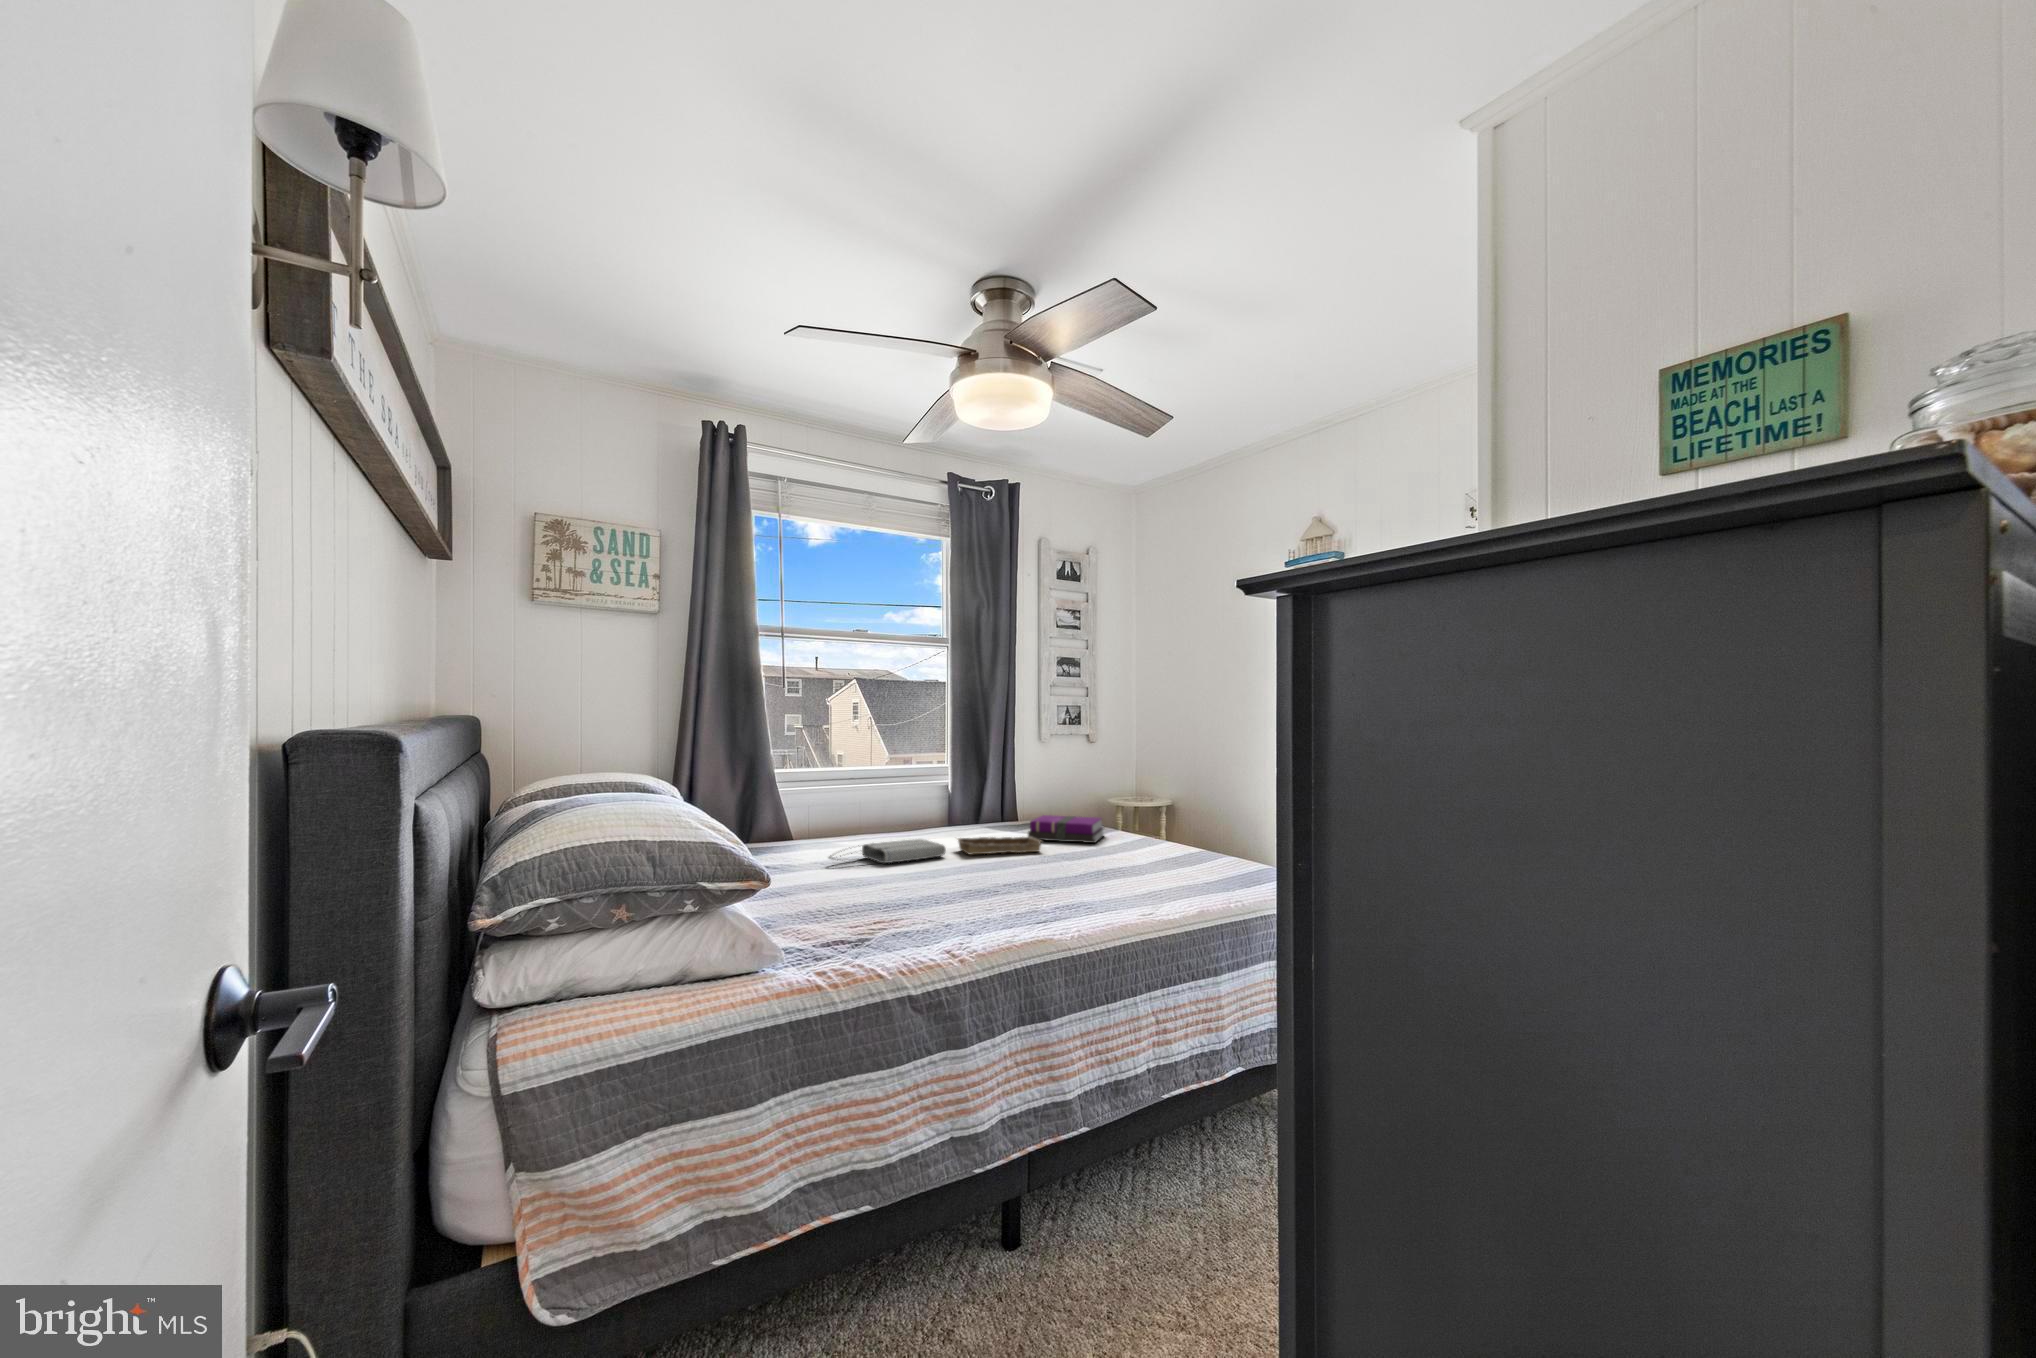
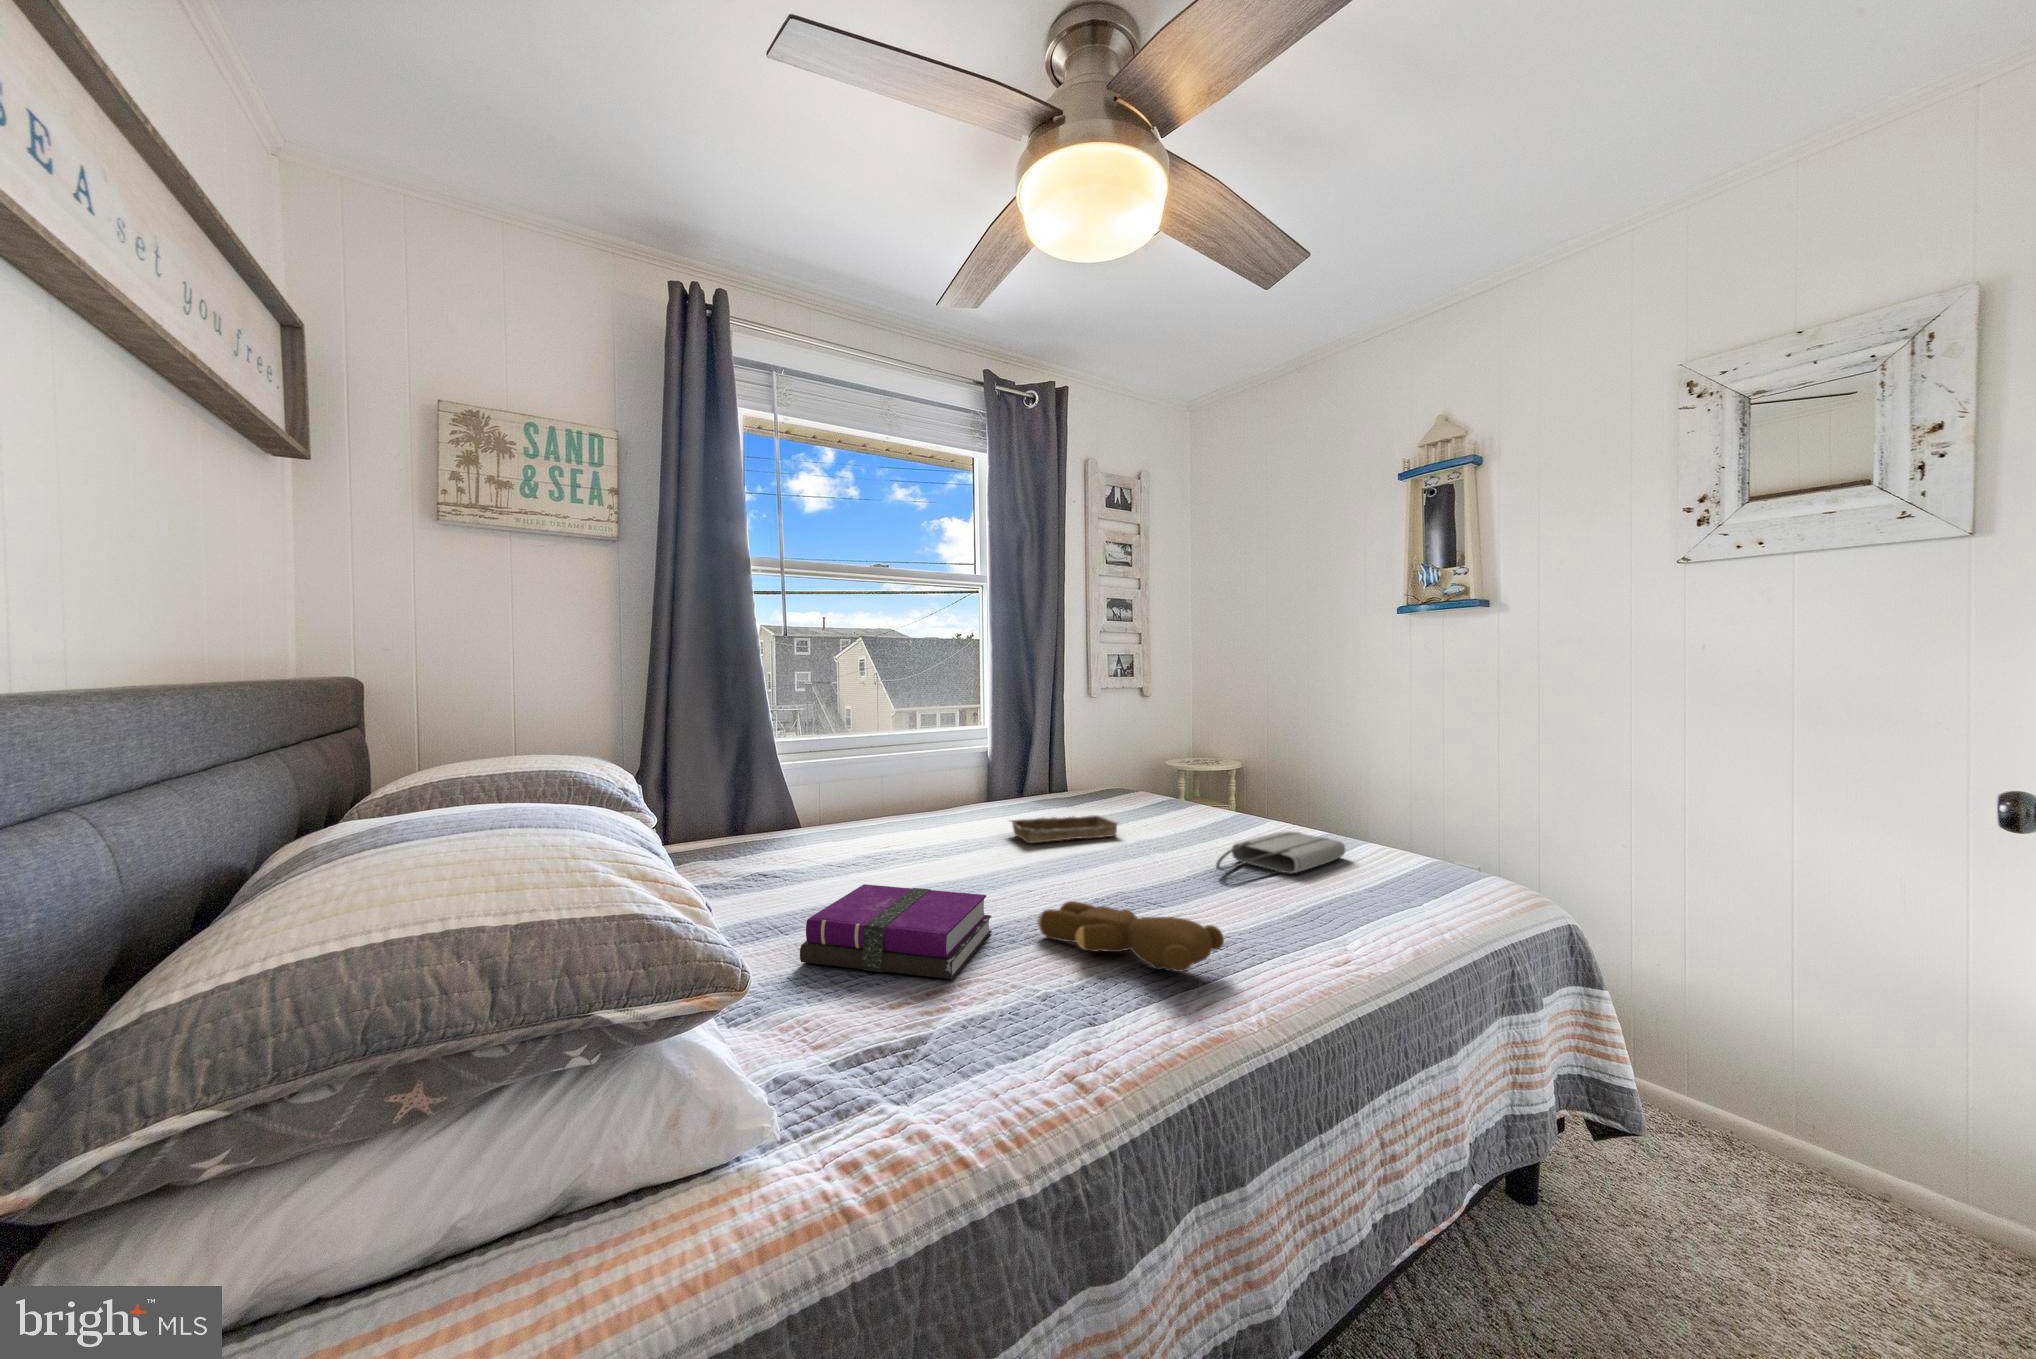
notebook: present [1028,815,1104,843] -> present [800,884,992,979]
tote bag: present [829,839,946,863] -> present [1216,831,1345,874]
teddy bear: none [953,878,1066,914] -> present [1037,901,1224,972]

